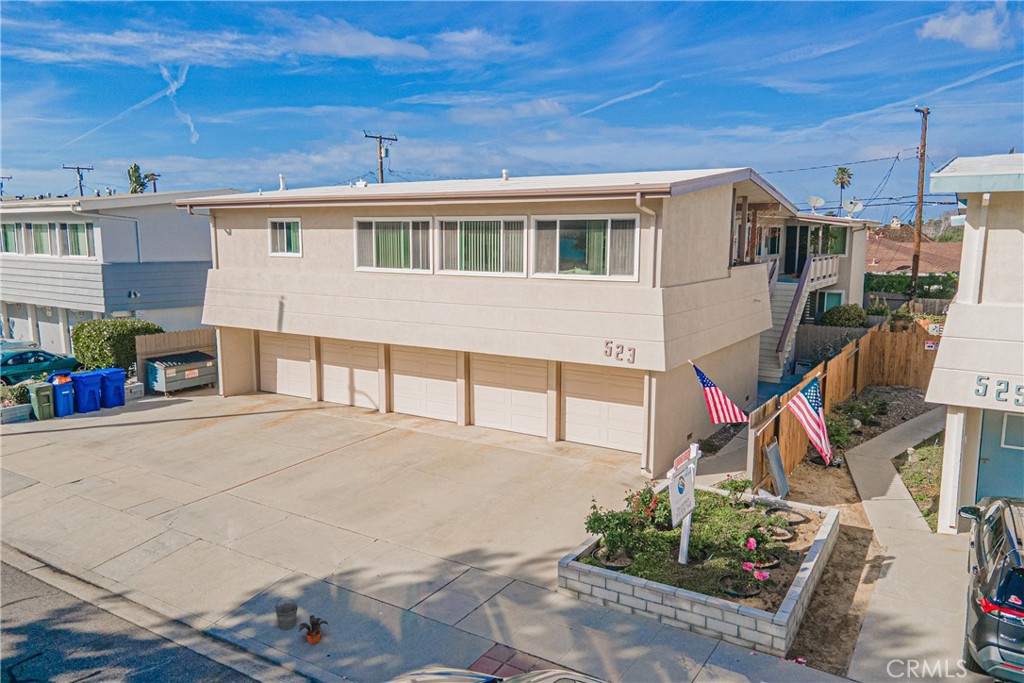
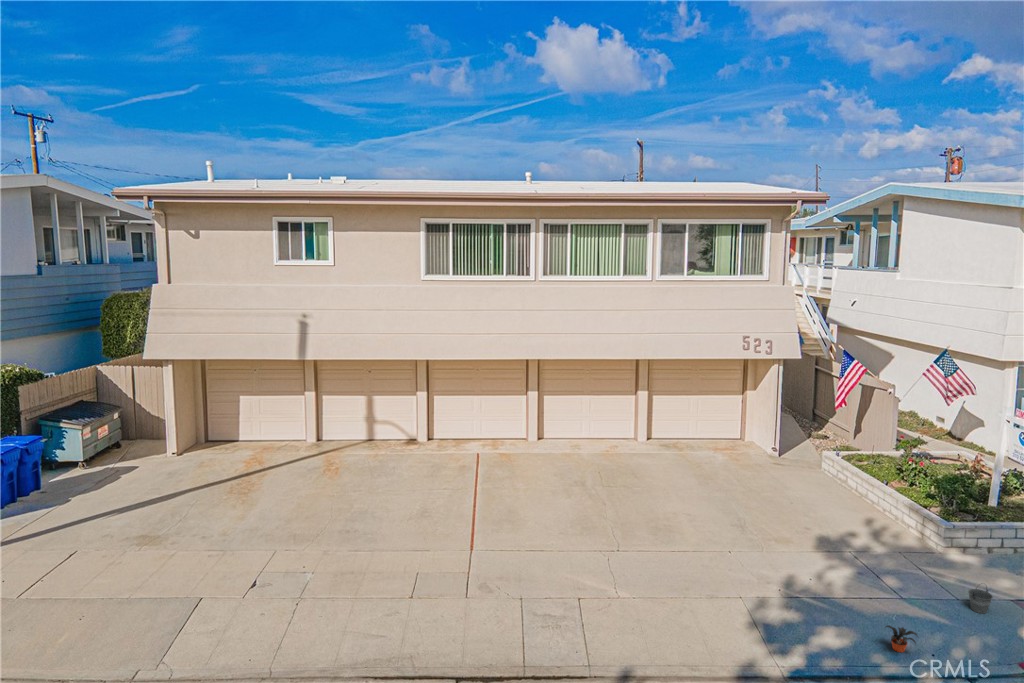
bucket: present [275,597,298,630] -> present [968,588,993,614]

